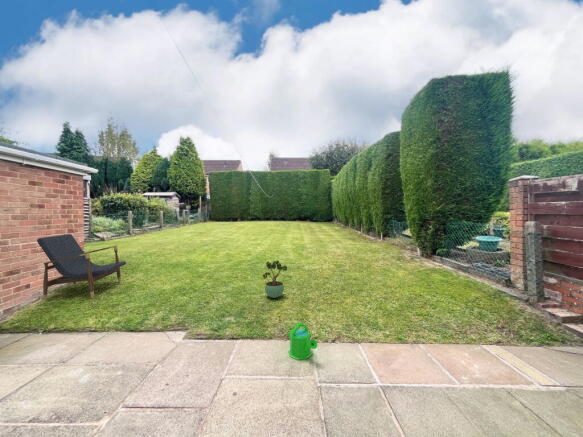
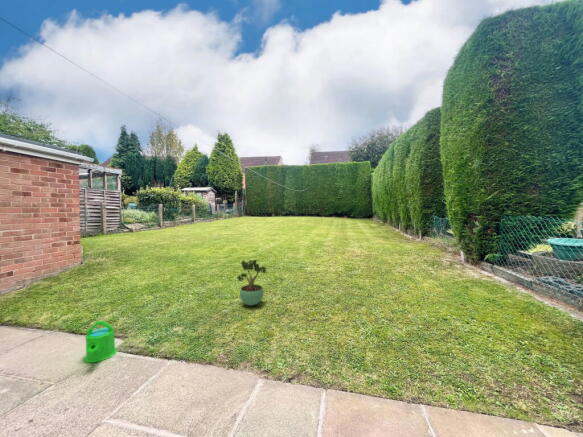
lounge chair: present [37,234,126,299] -> none [17,223,112,291]
watering can: present [289,323,317,360] -> present [84,321,117,362]

